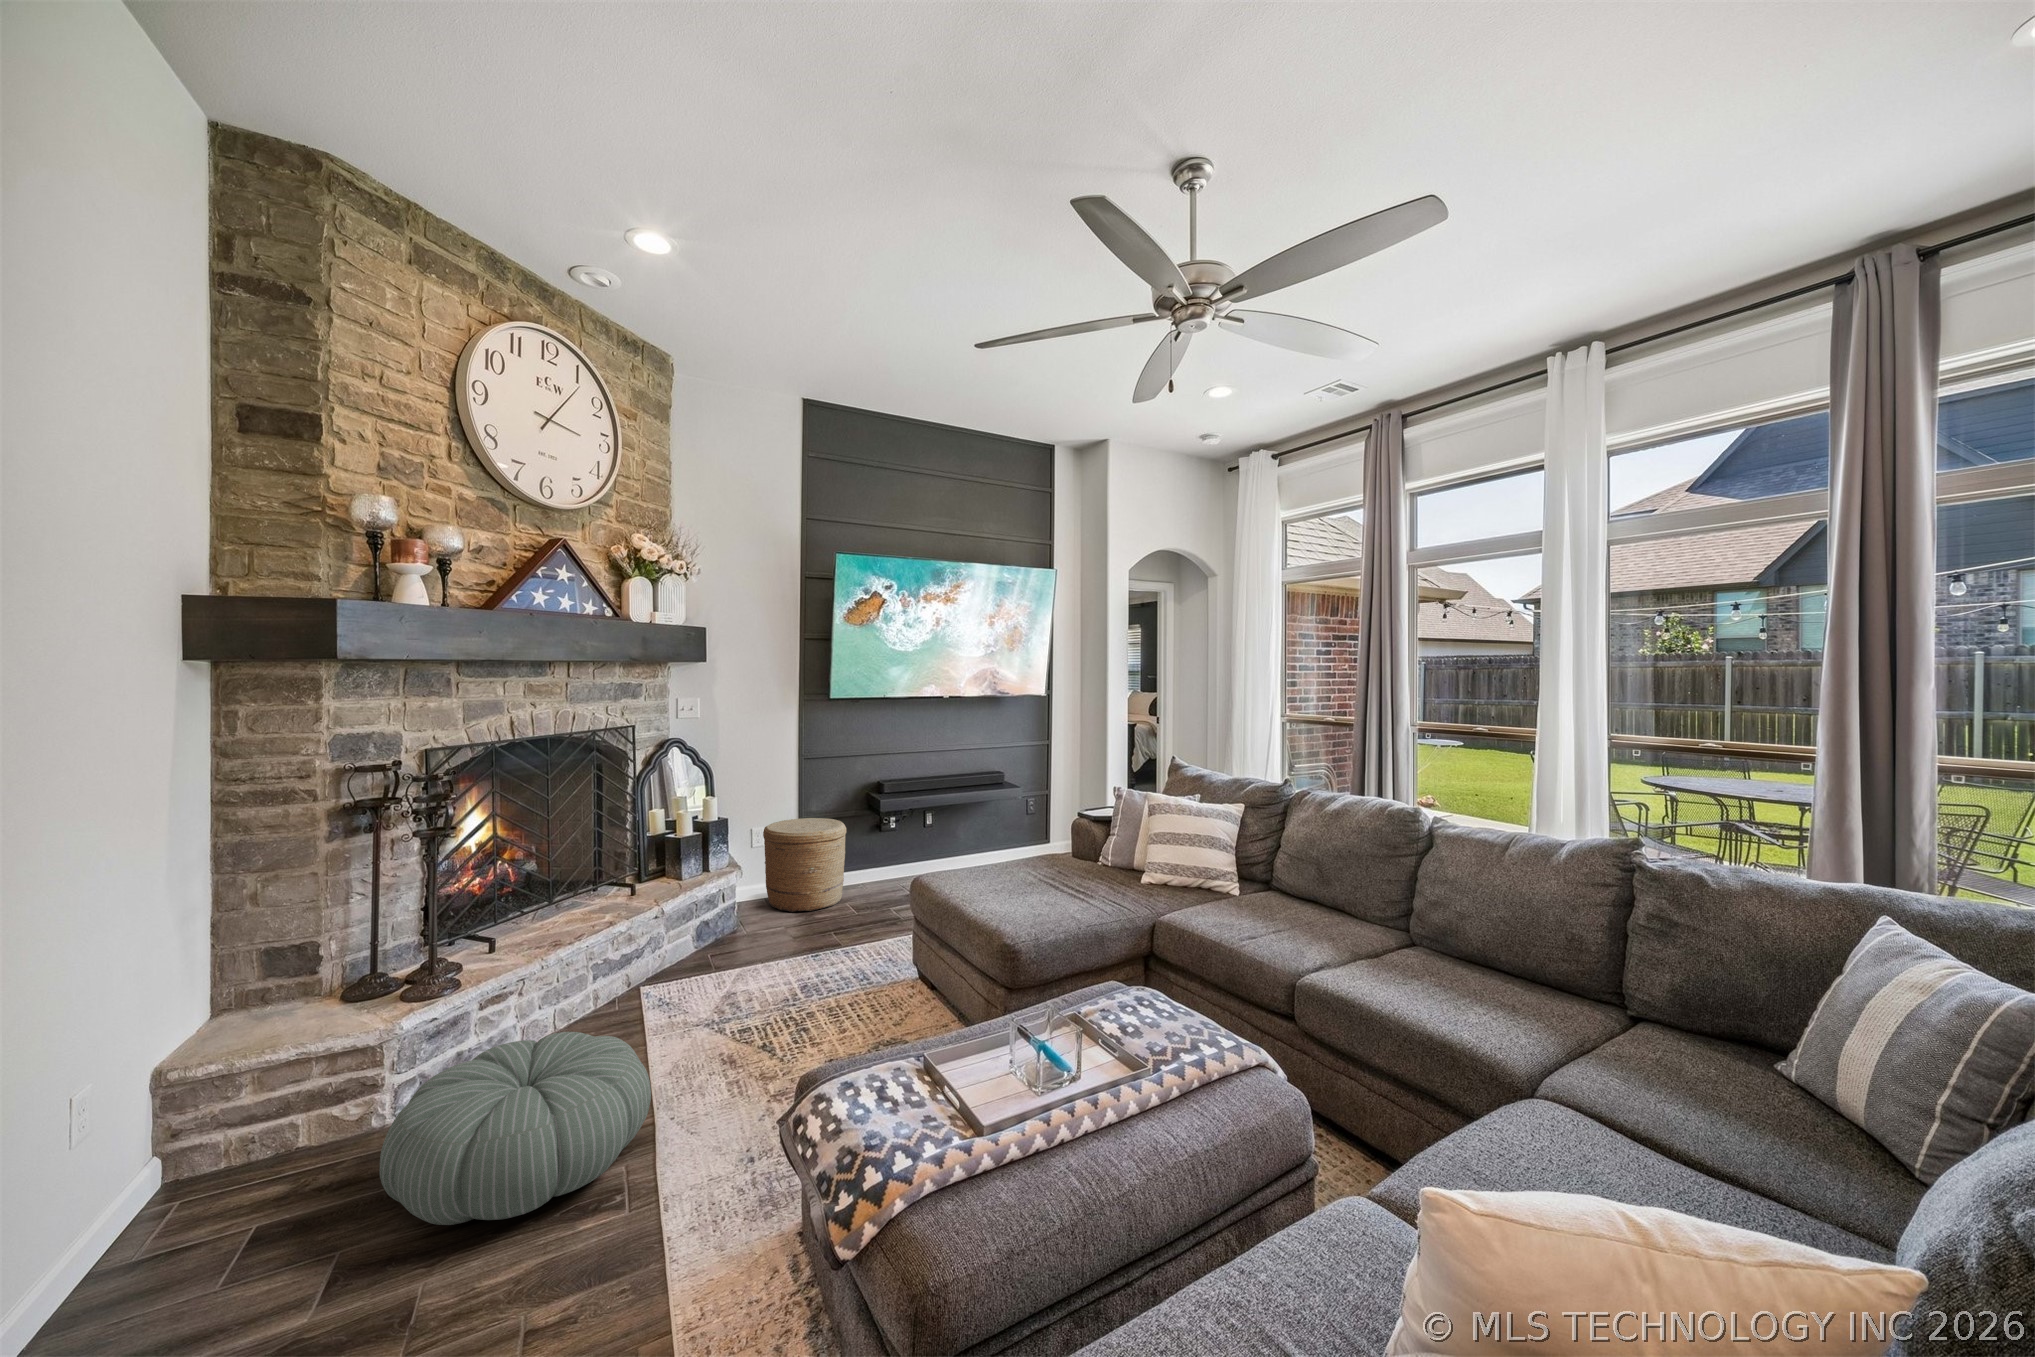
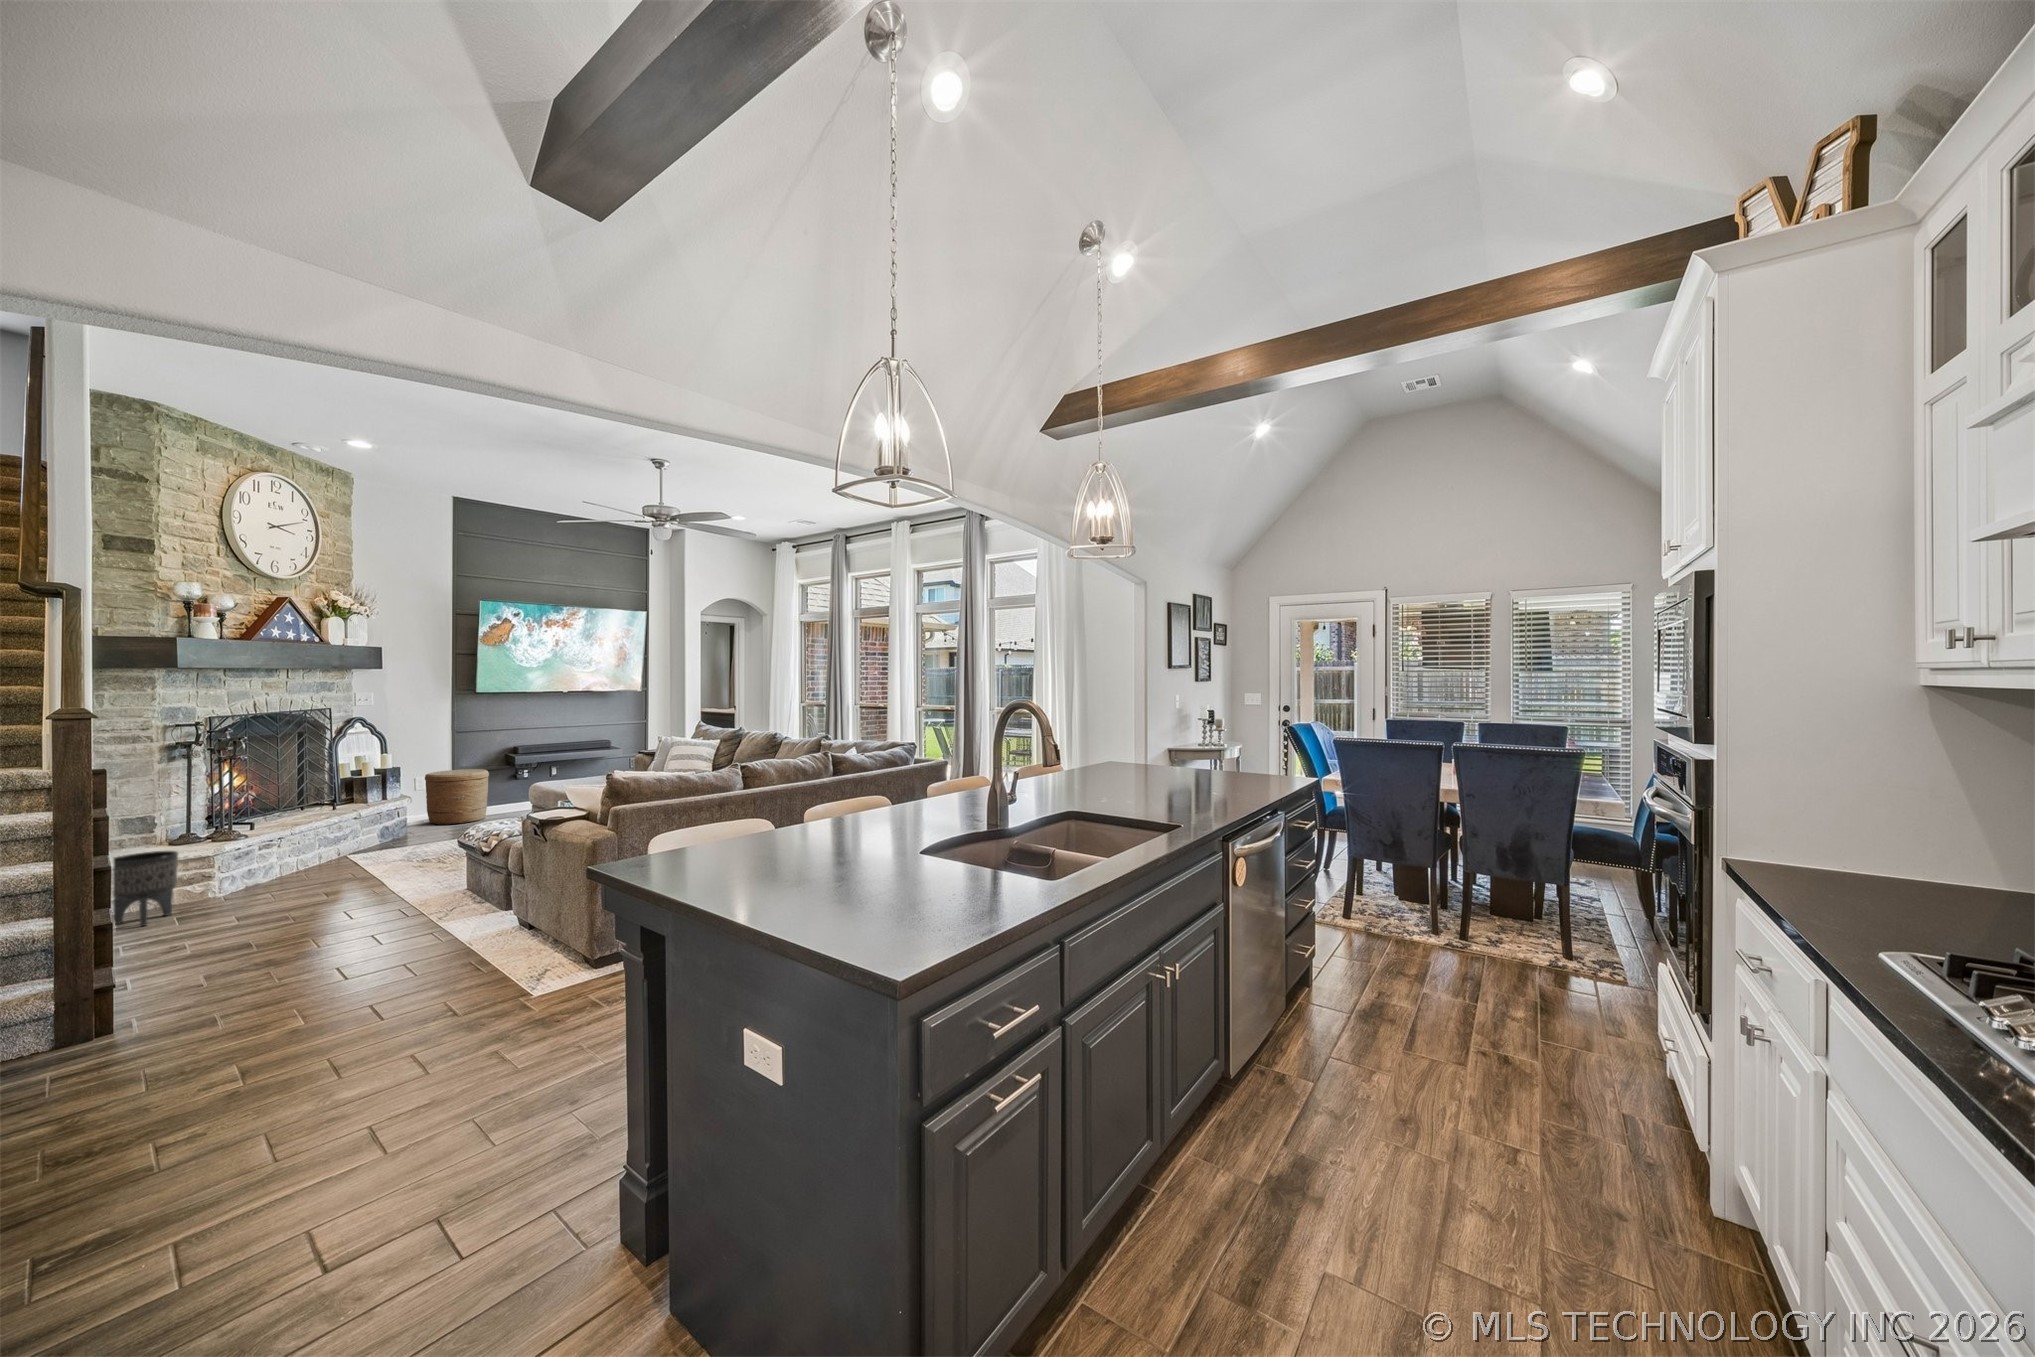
pouf: present [379,1032,651,1225] -> none [243,845,381,905]
planter: none [119,1057,275,1264] -> present [114,851,178,926]

